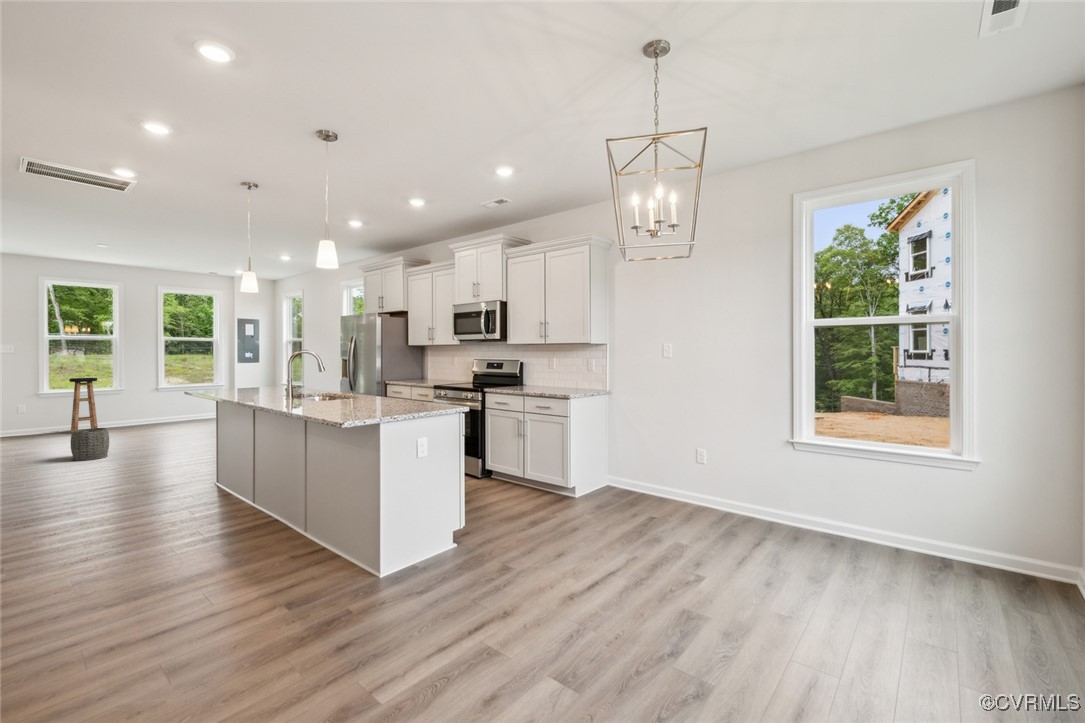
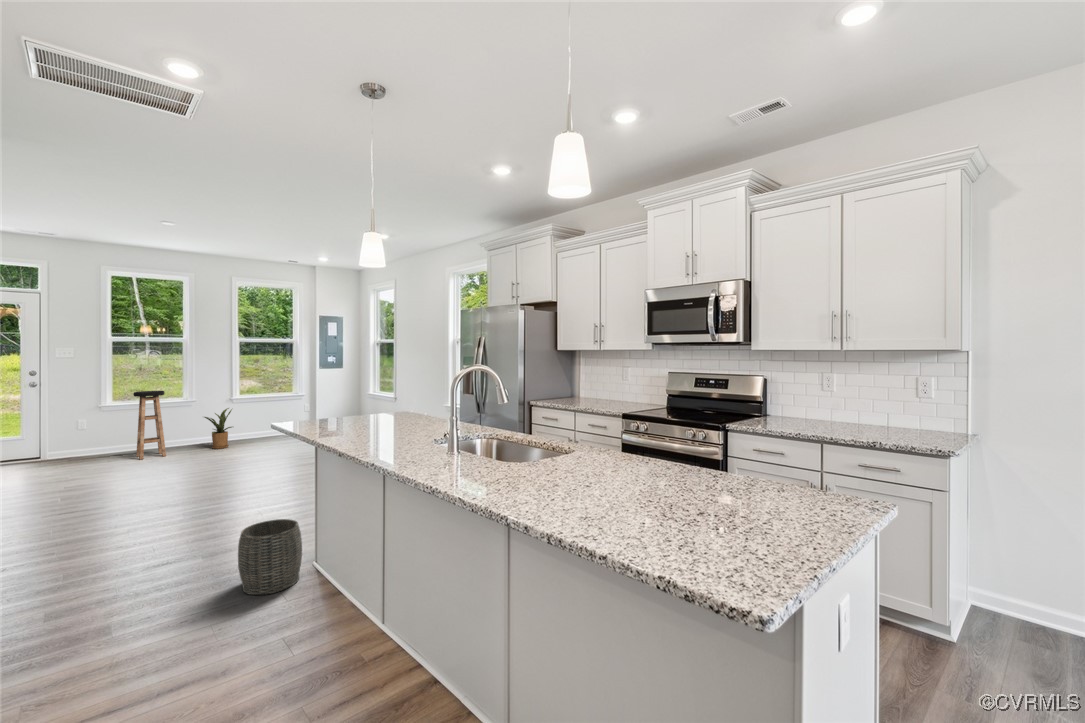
house plant: none [128,393,163,427] -> present [204,408,232,449]
woven basket: present [71,428,109,461] -> present [238,519,302,595]

